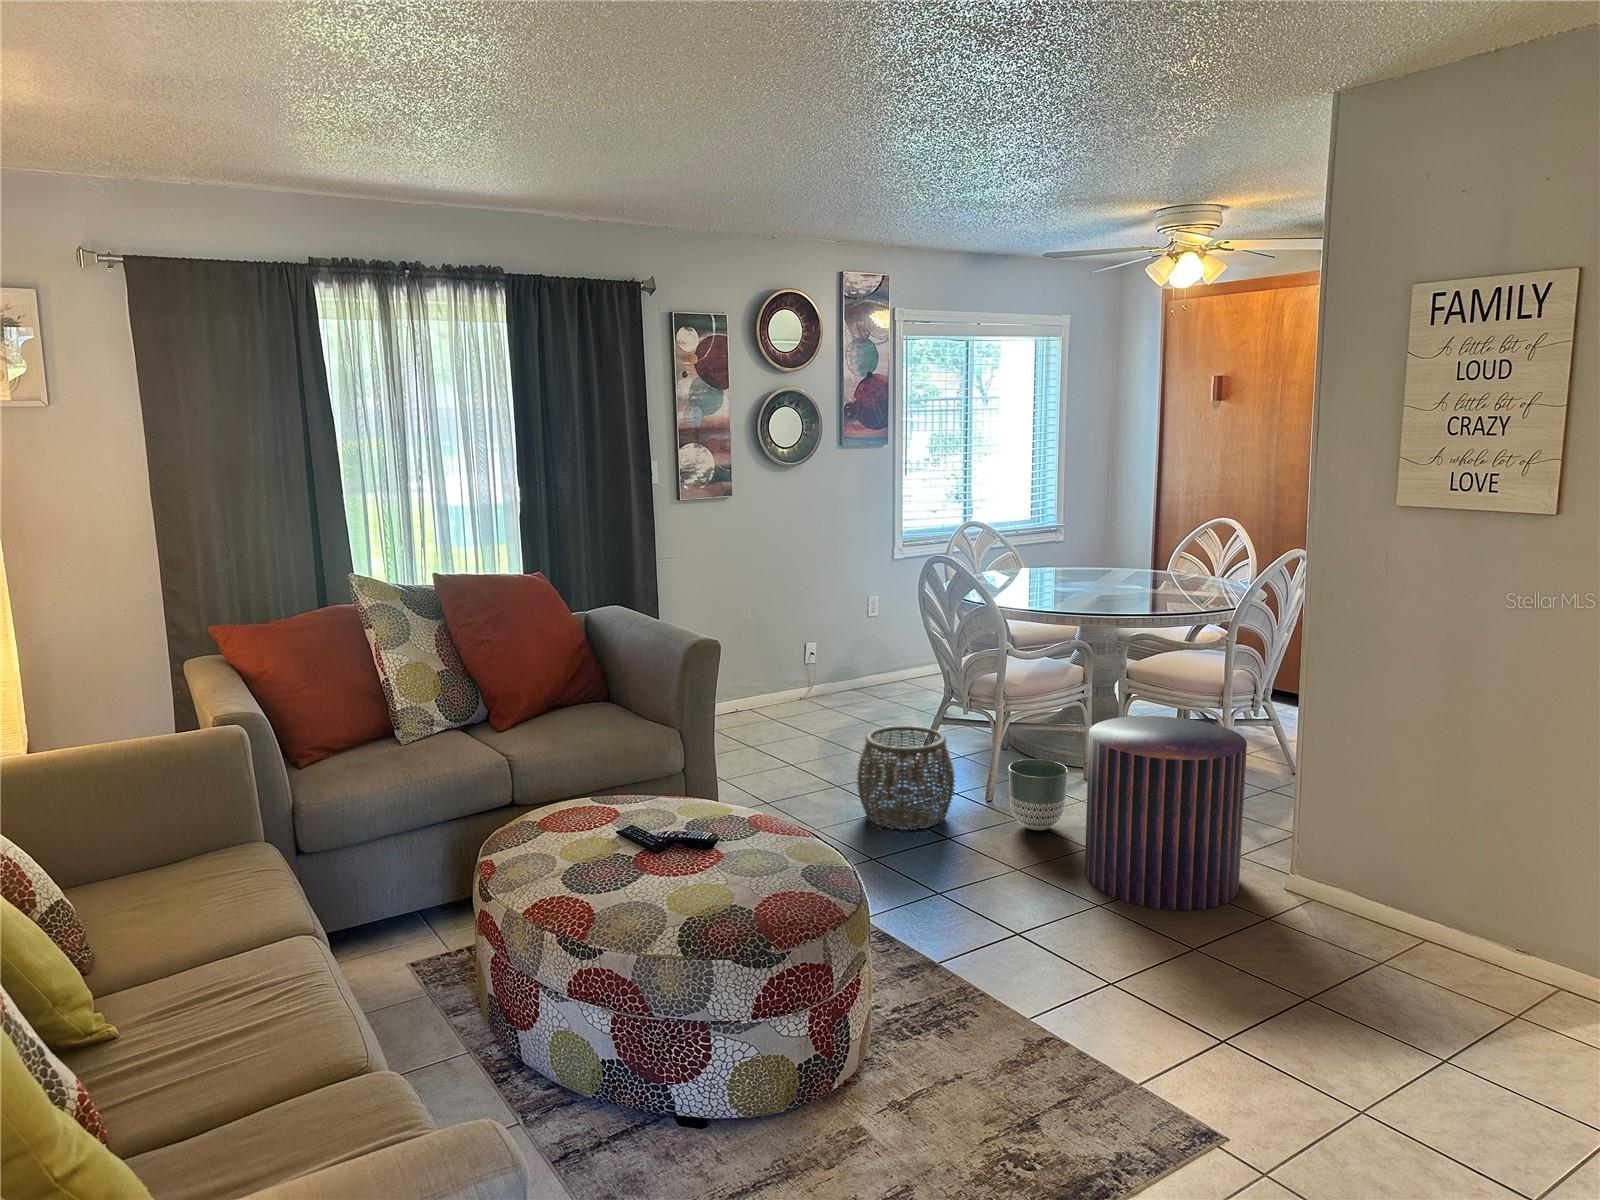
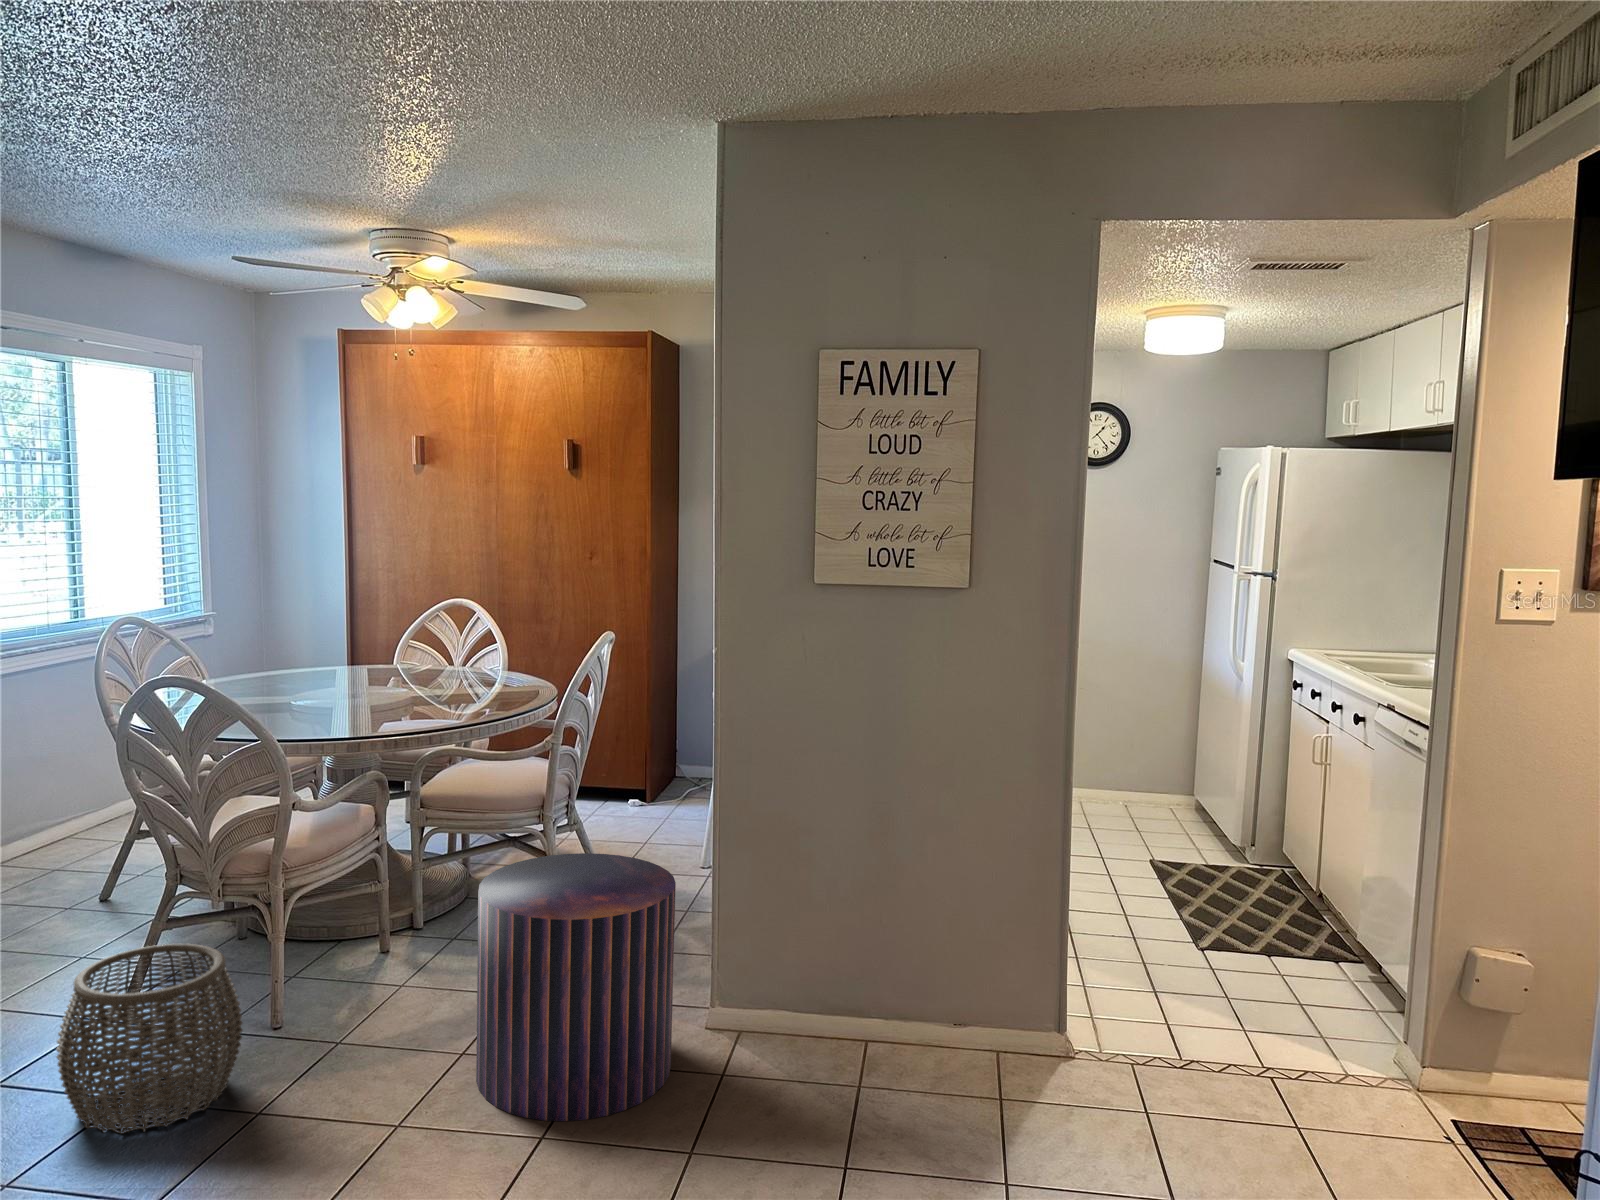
planter: present [1009,759,1068,830] -> none [326,947,414,1054]

